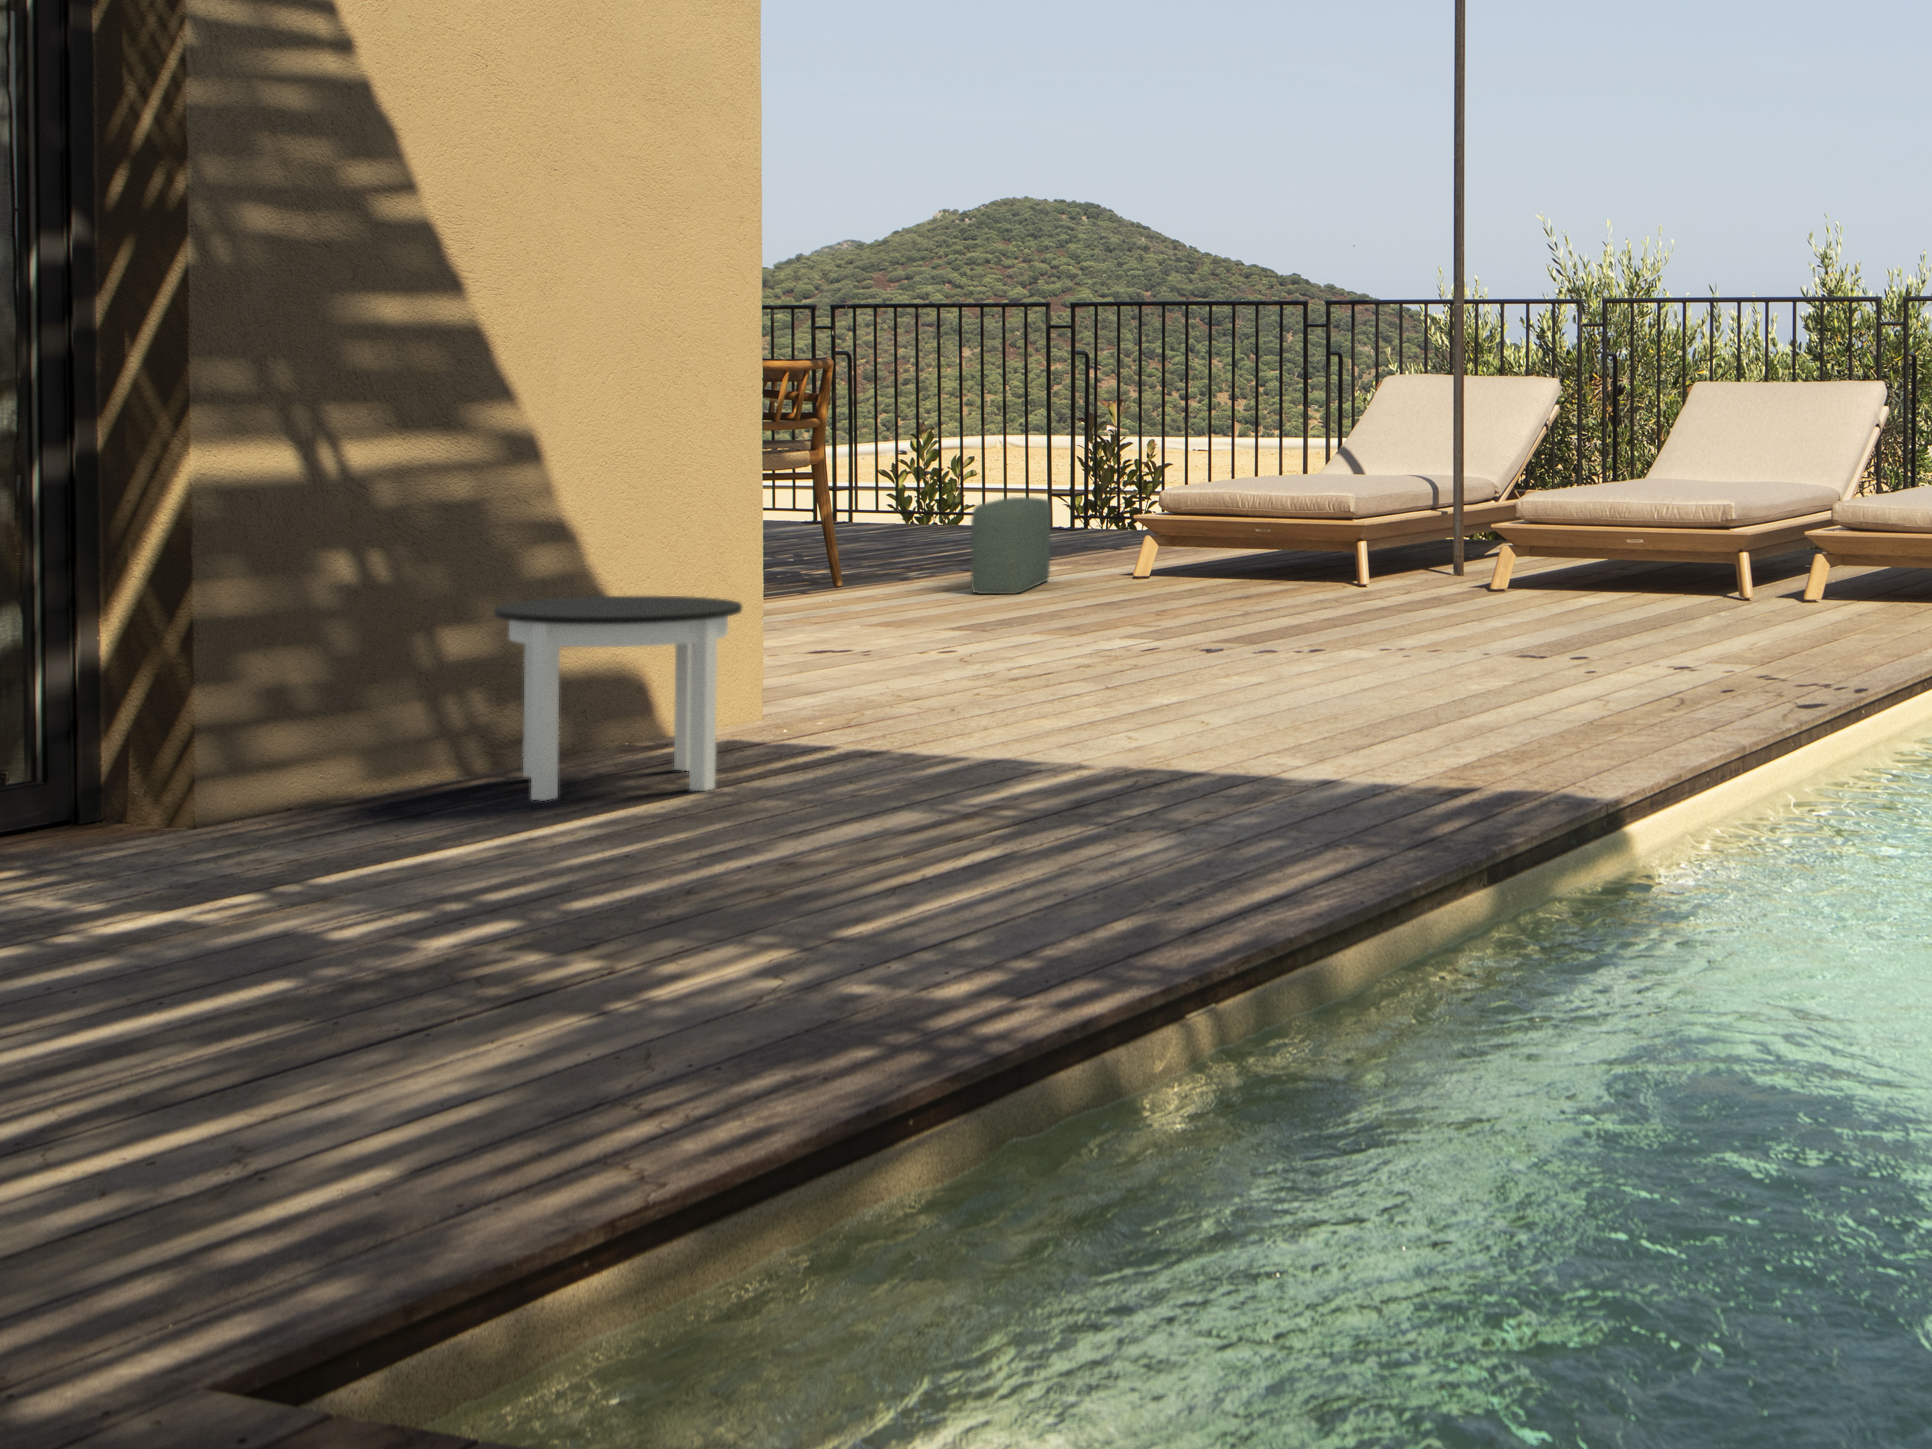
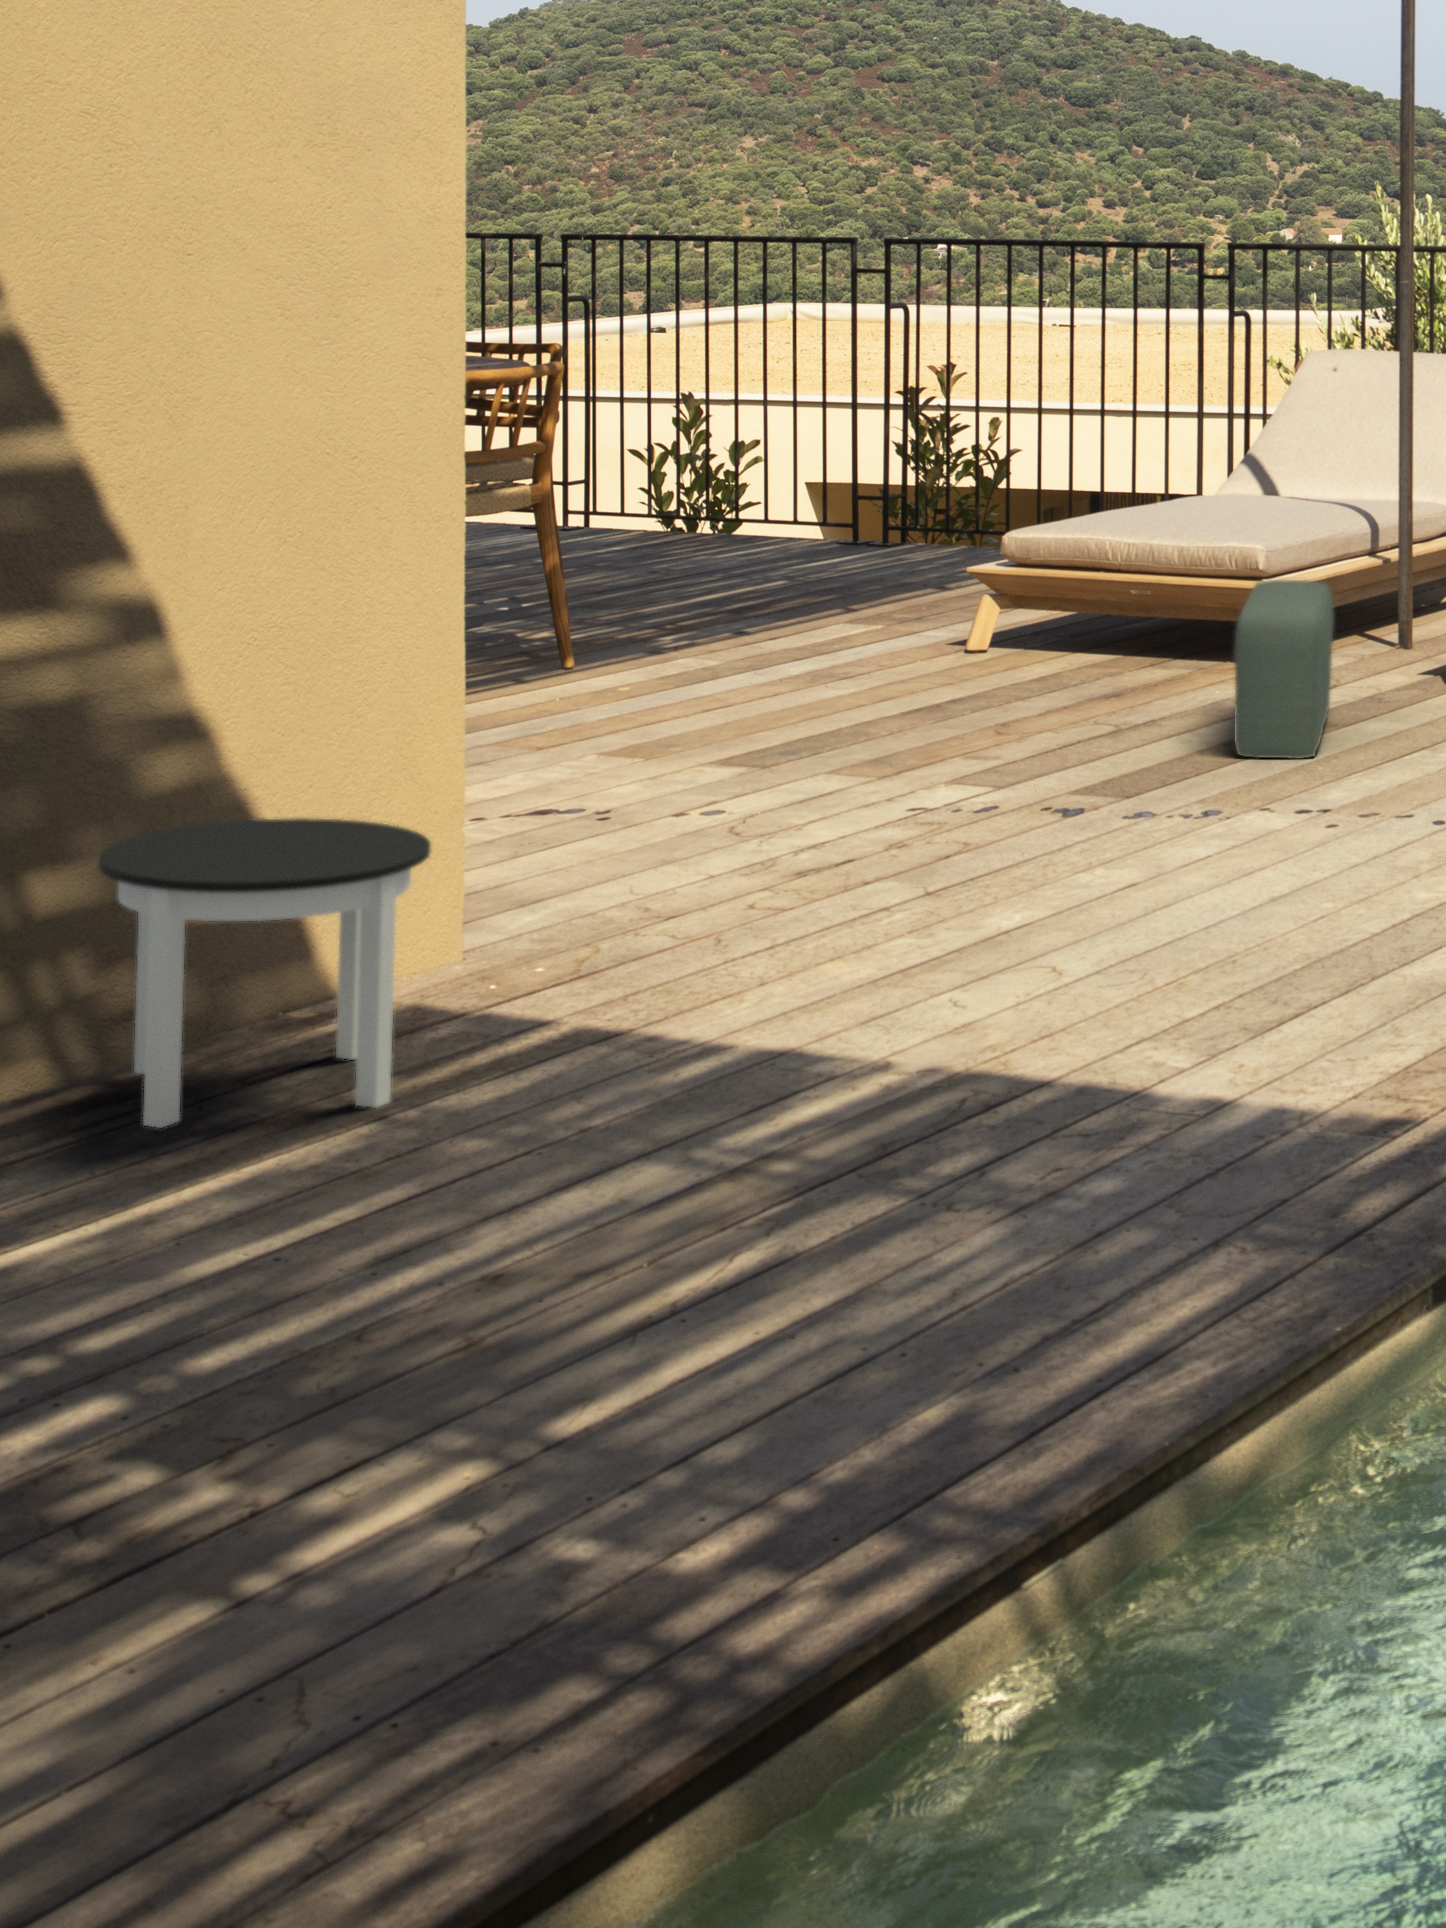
pouf: present [971,497,1051,594] -> present [1234,580,1334,759]

